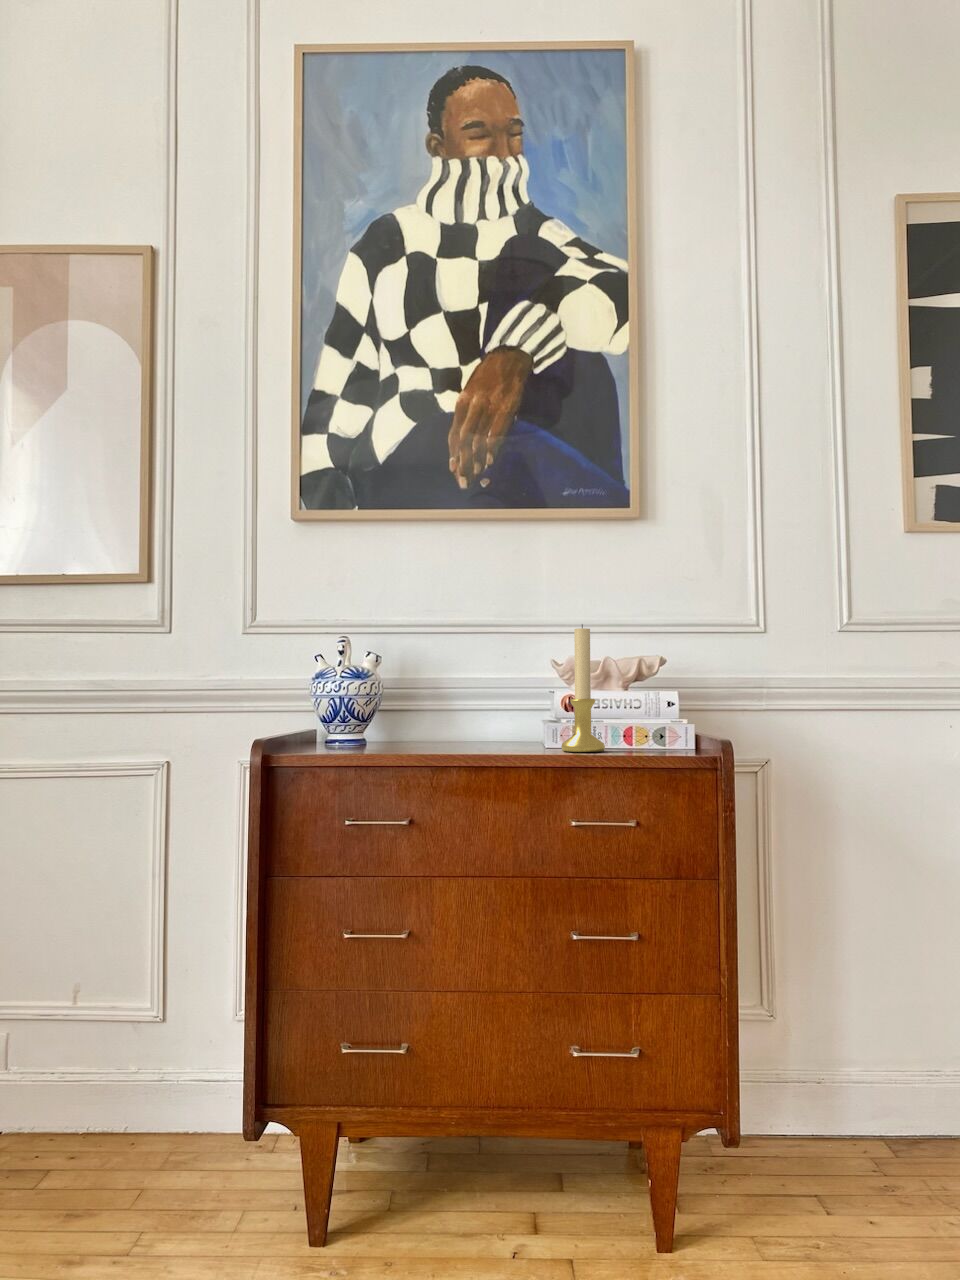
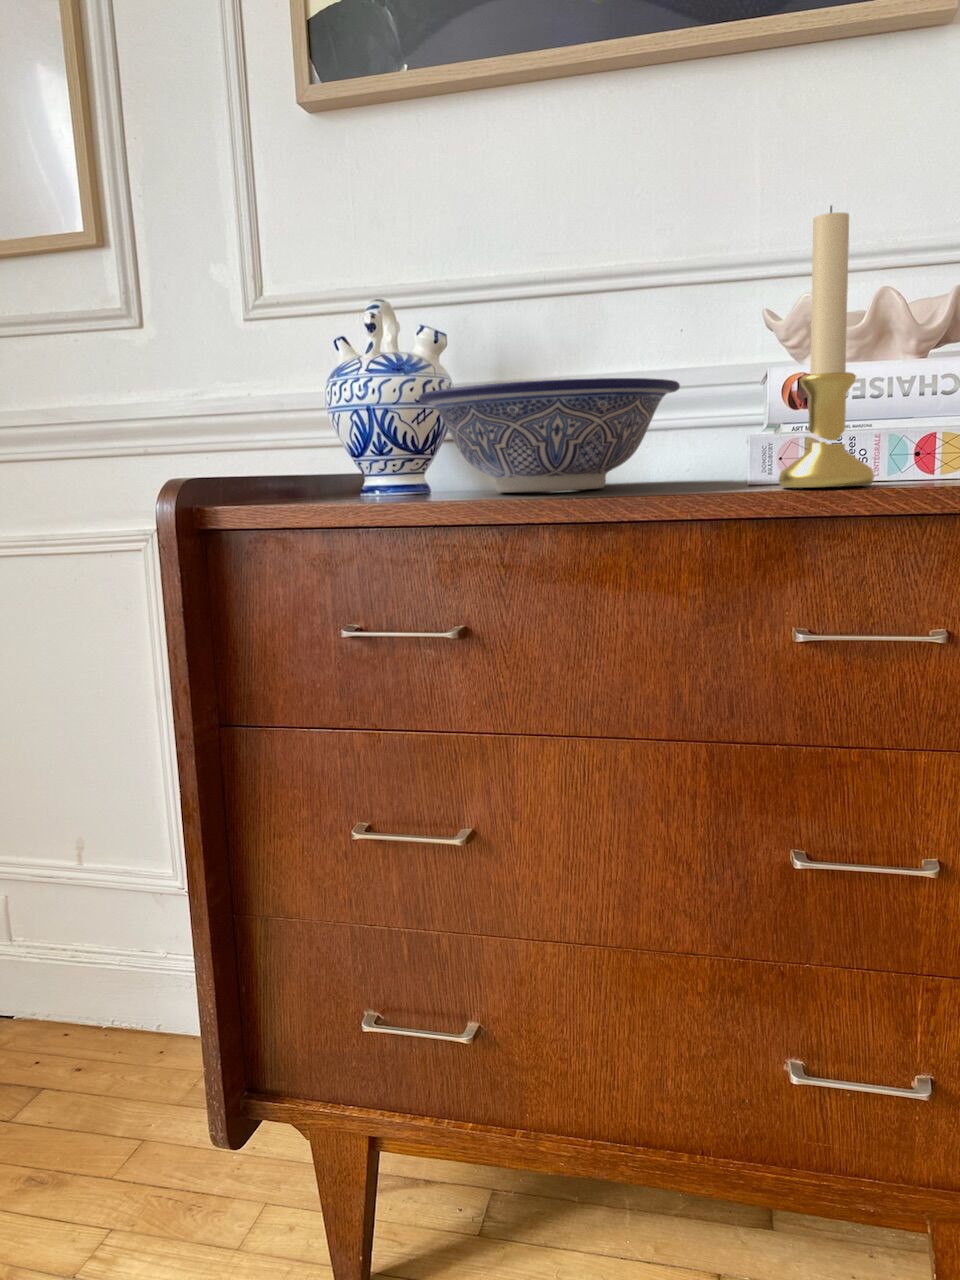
decorative bowl: none [377,695,512,748] -> present [419,378,680,492]

